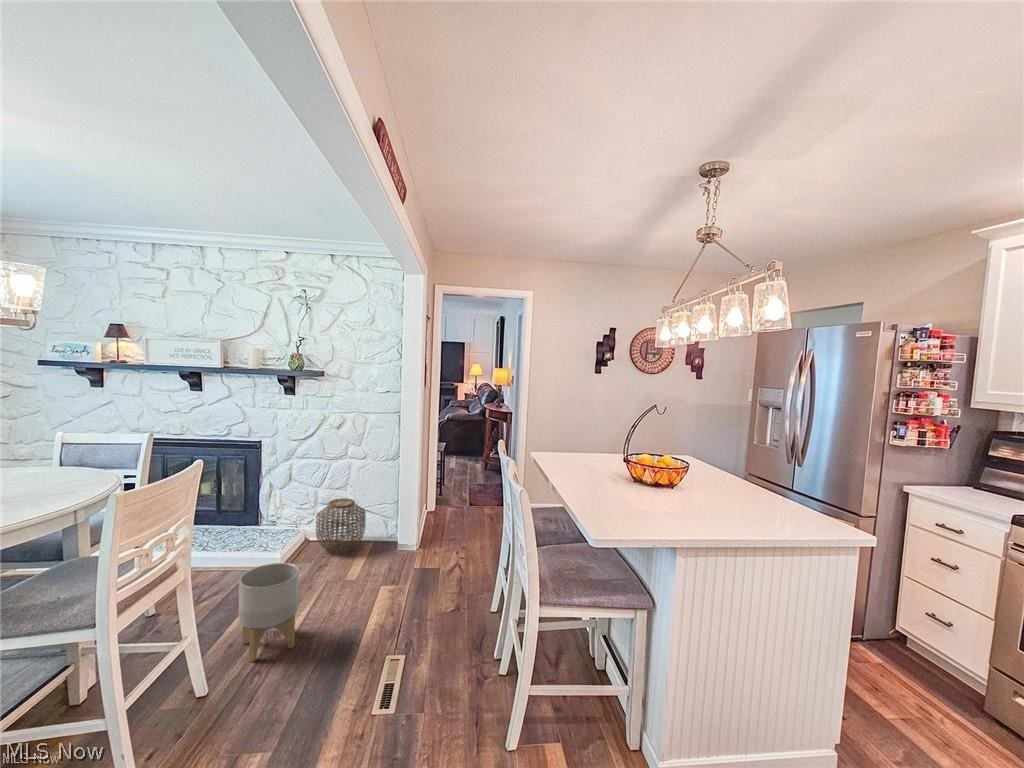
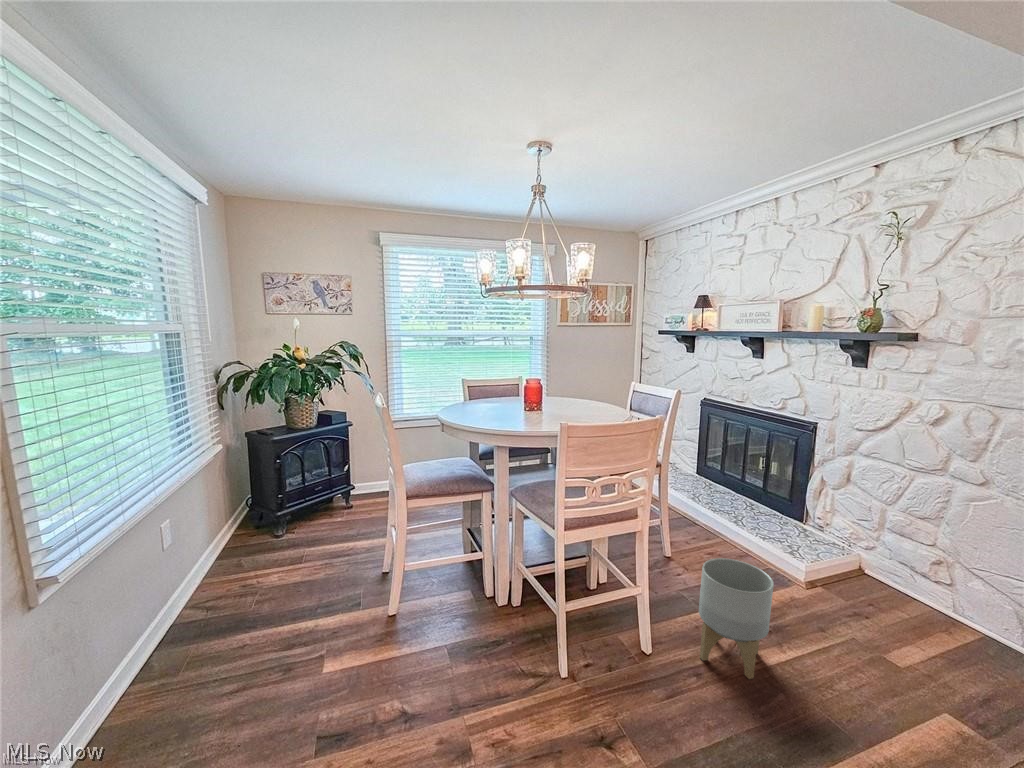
woven basket: present [316,498,366,554] -> none [865,529,963,618]

